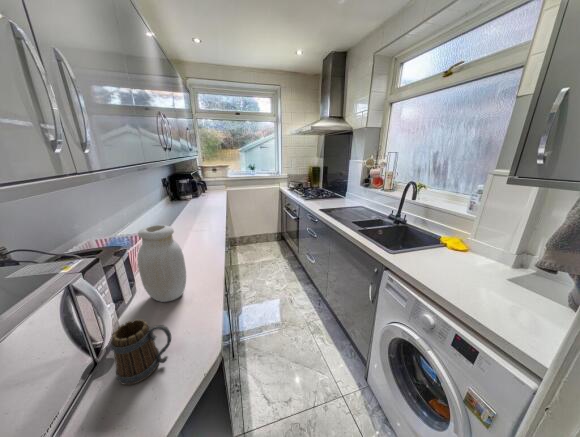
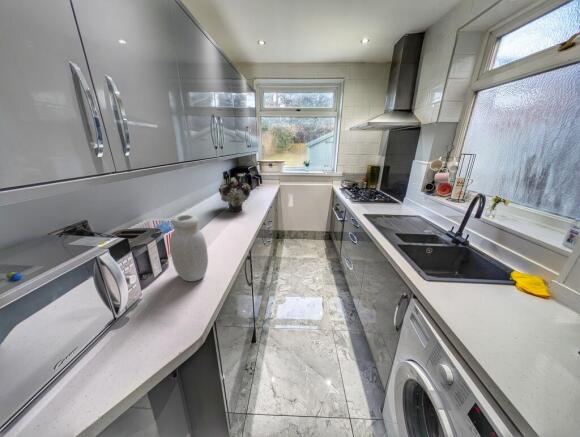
flower arrangement: none [164,184,204,222] -> present [219,177,251,212]
mug: present [111,319,171,385] -> none [128,292,172,342]

